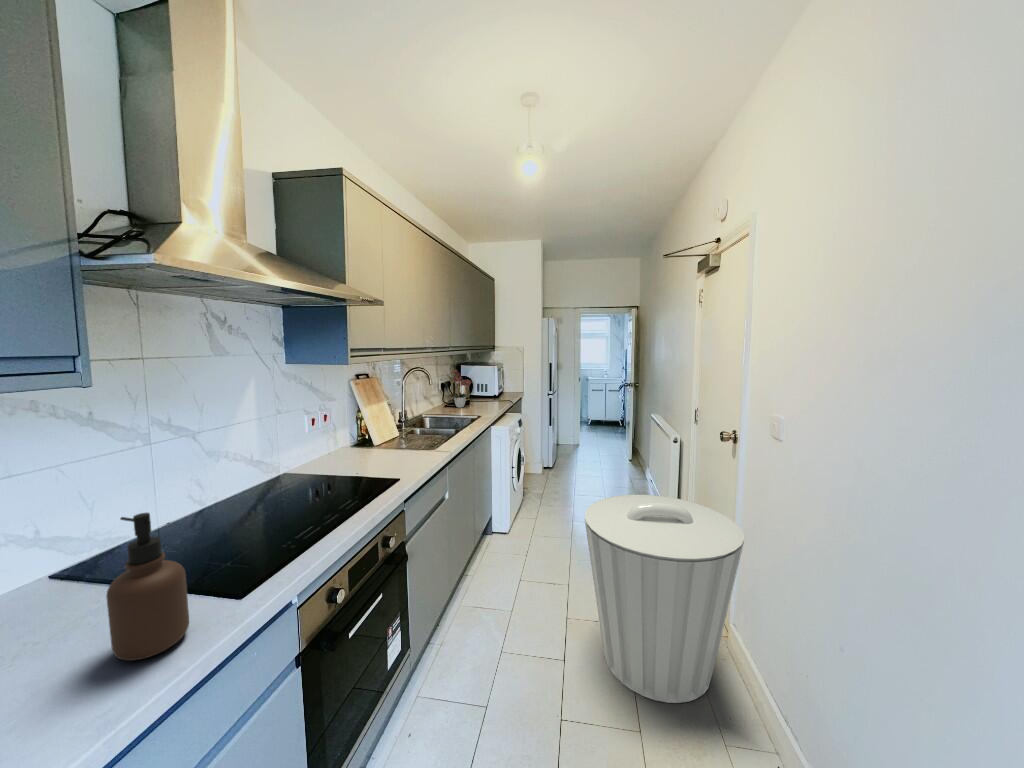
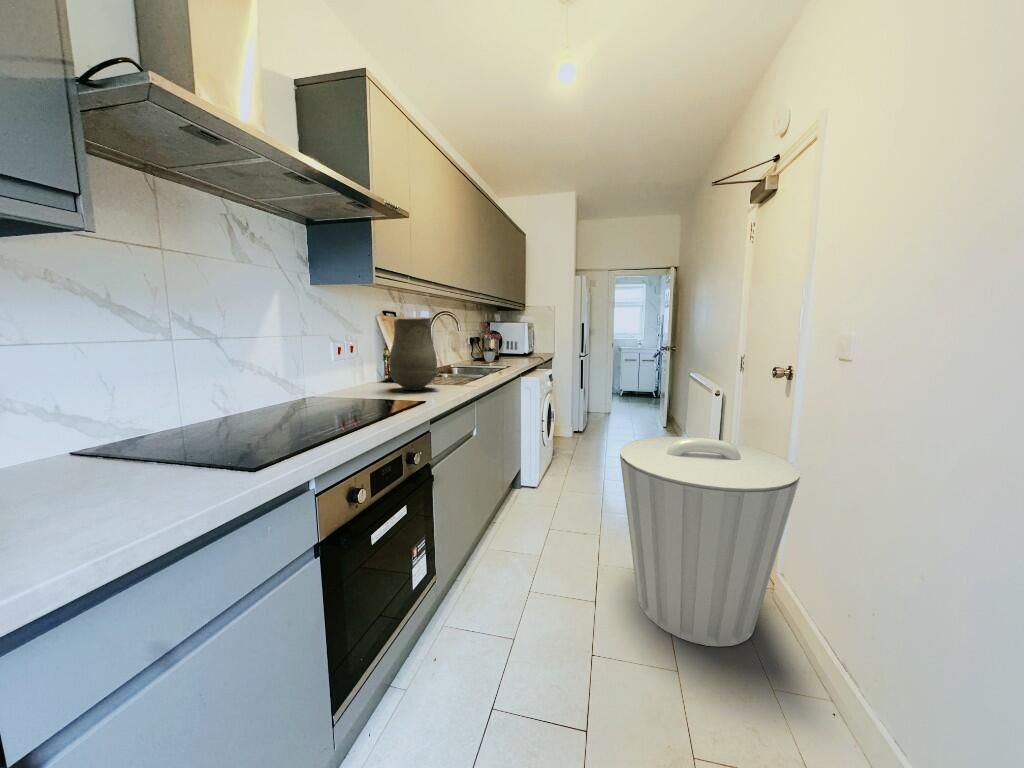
vase: none [363,386,412,458] -> present [389,317,439,390]
soap dispenser: present [106,513,189,661] -> none [102,357,194,511]

